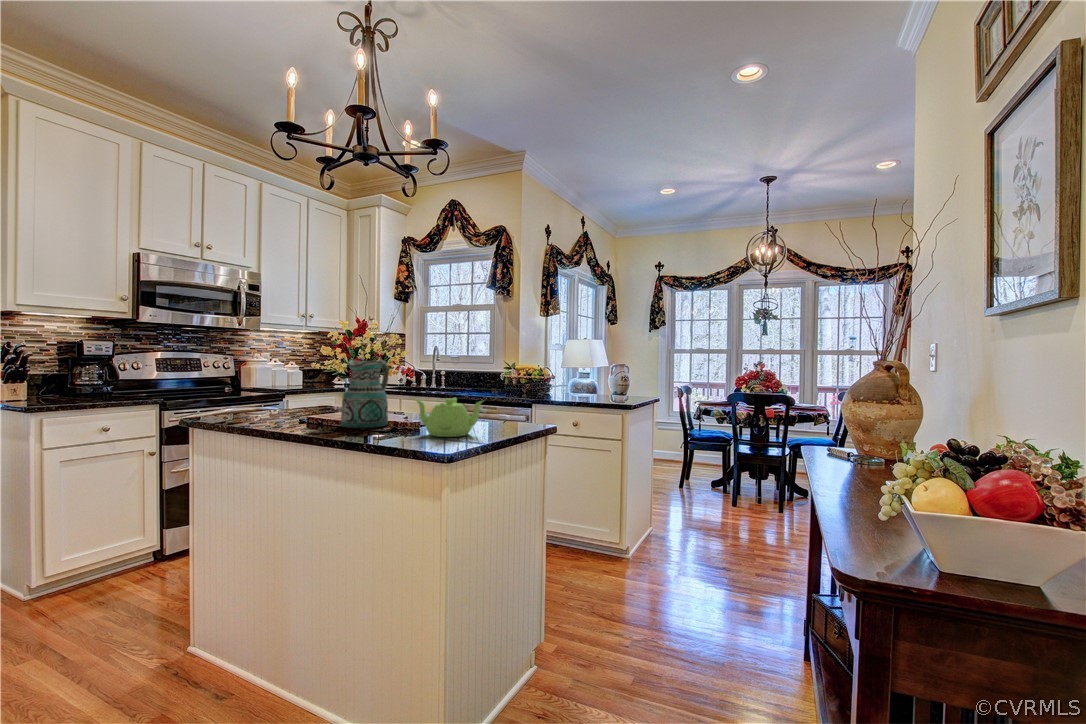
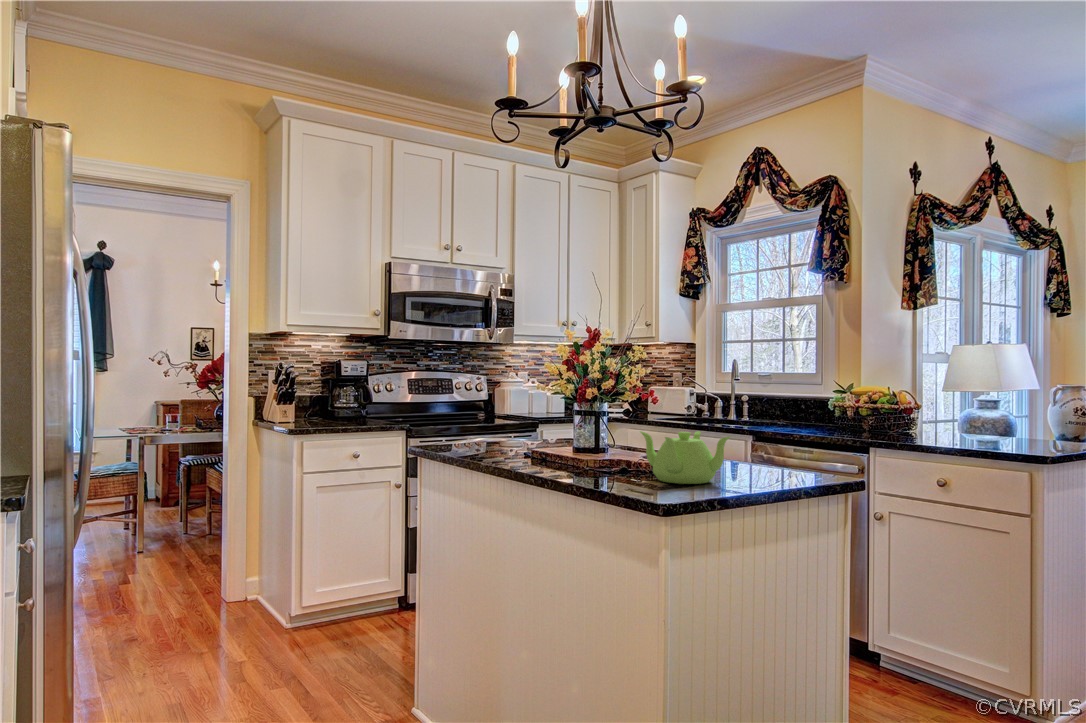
ceramic pitcher: present [341,360,388,428] -> none [561,379,623,466]

